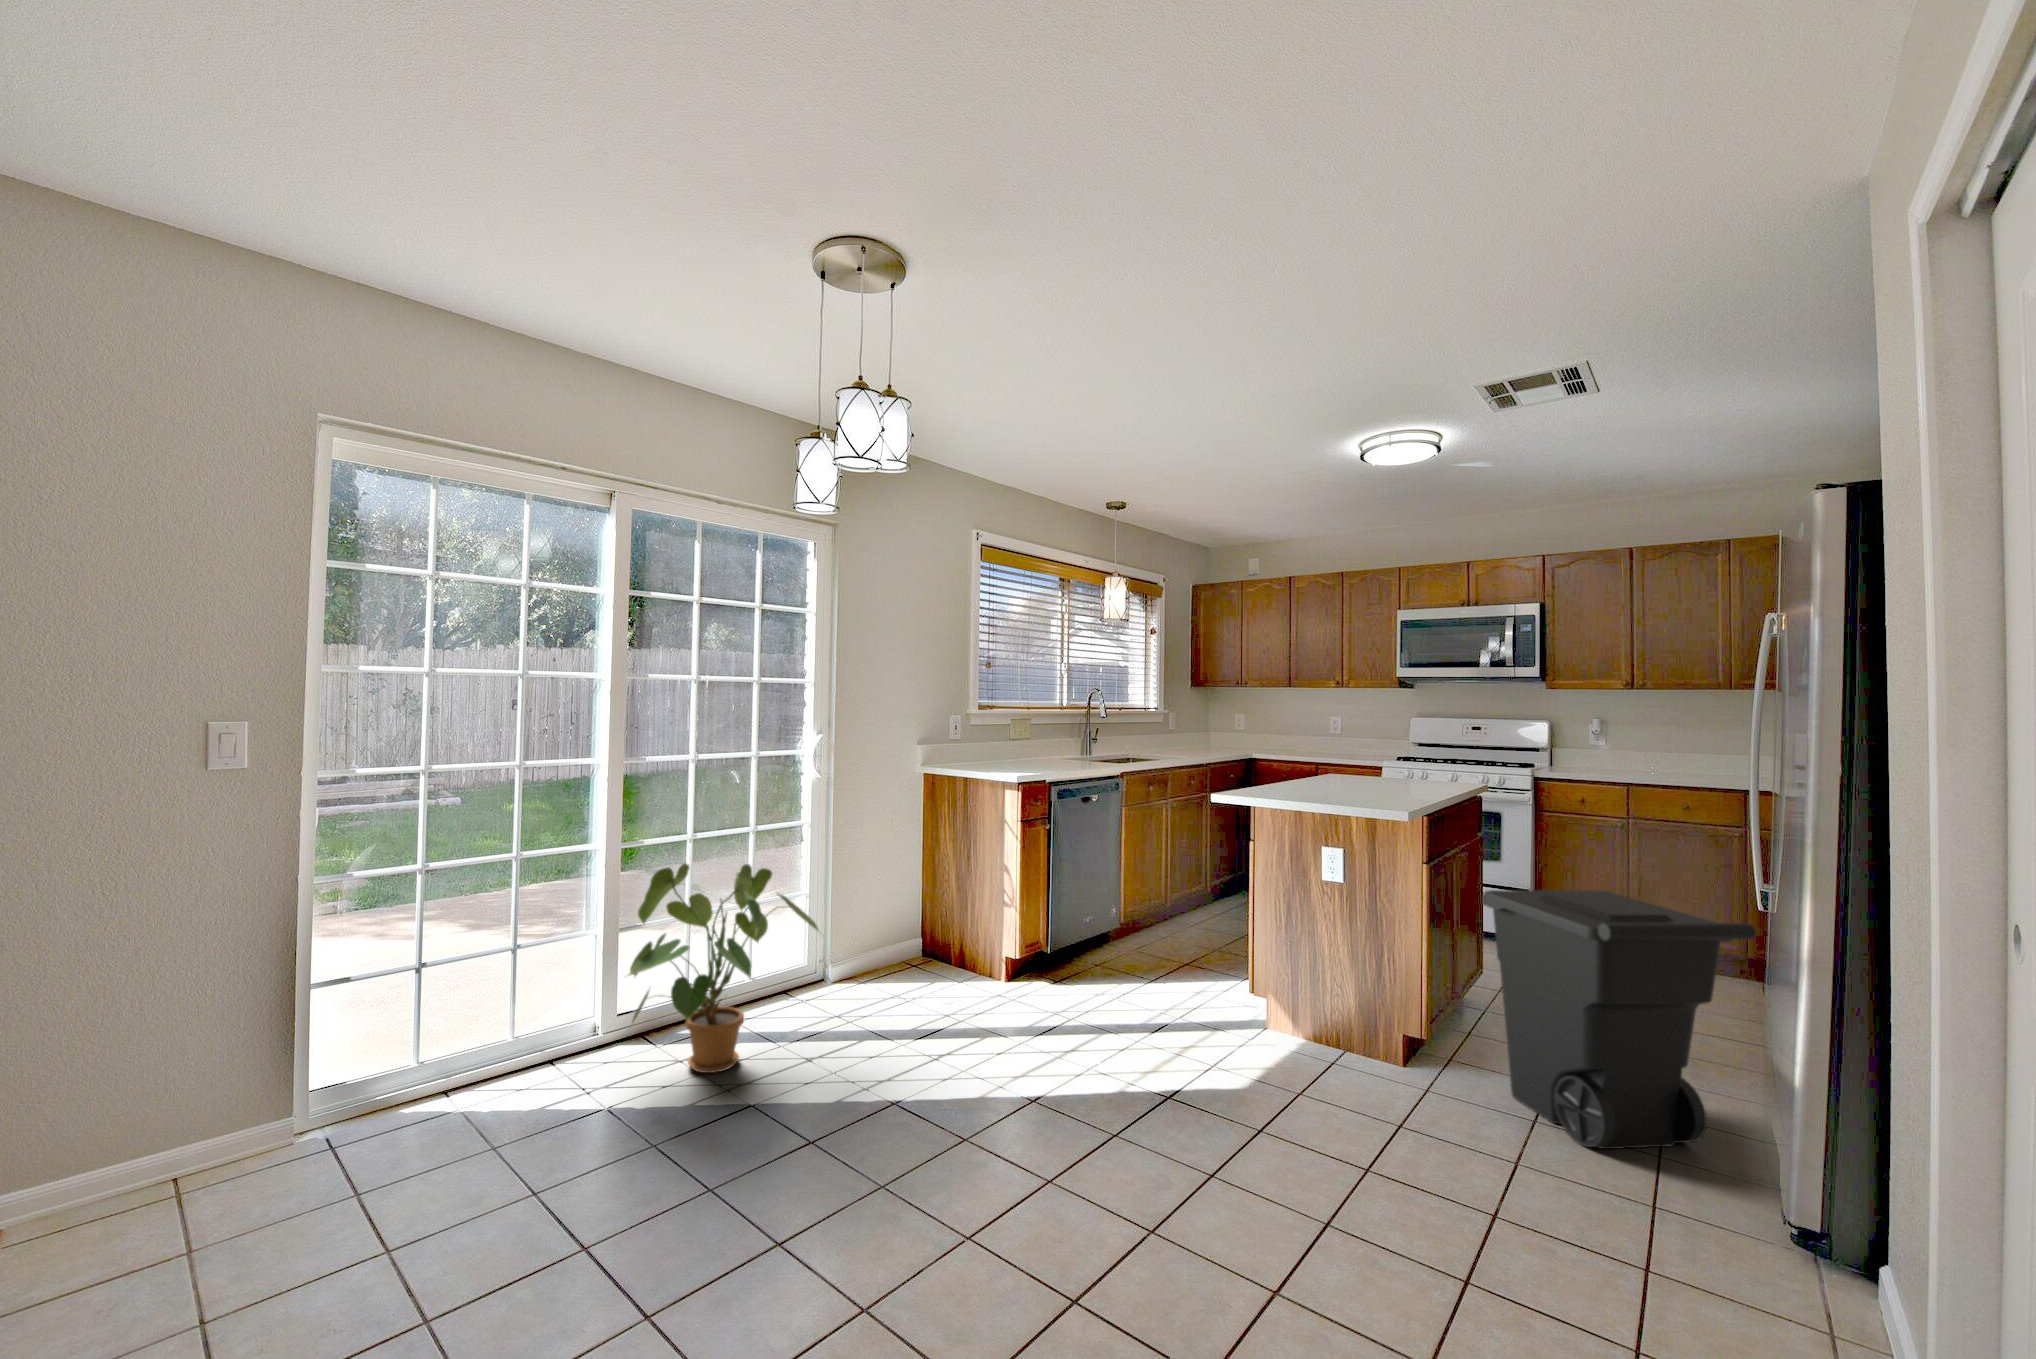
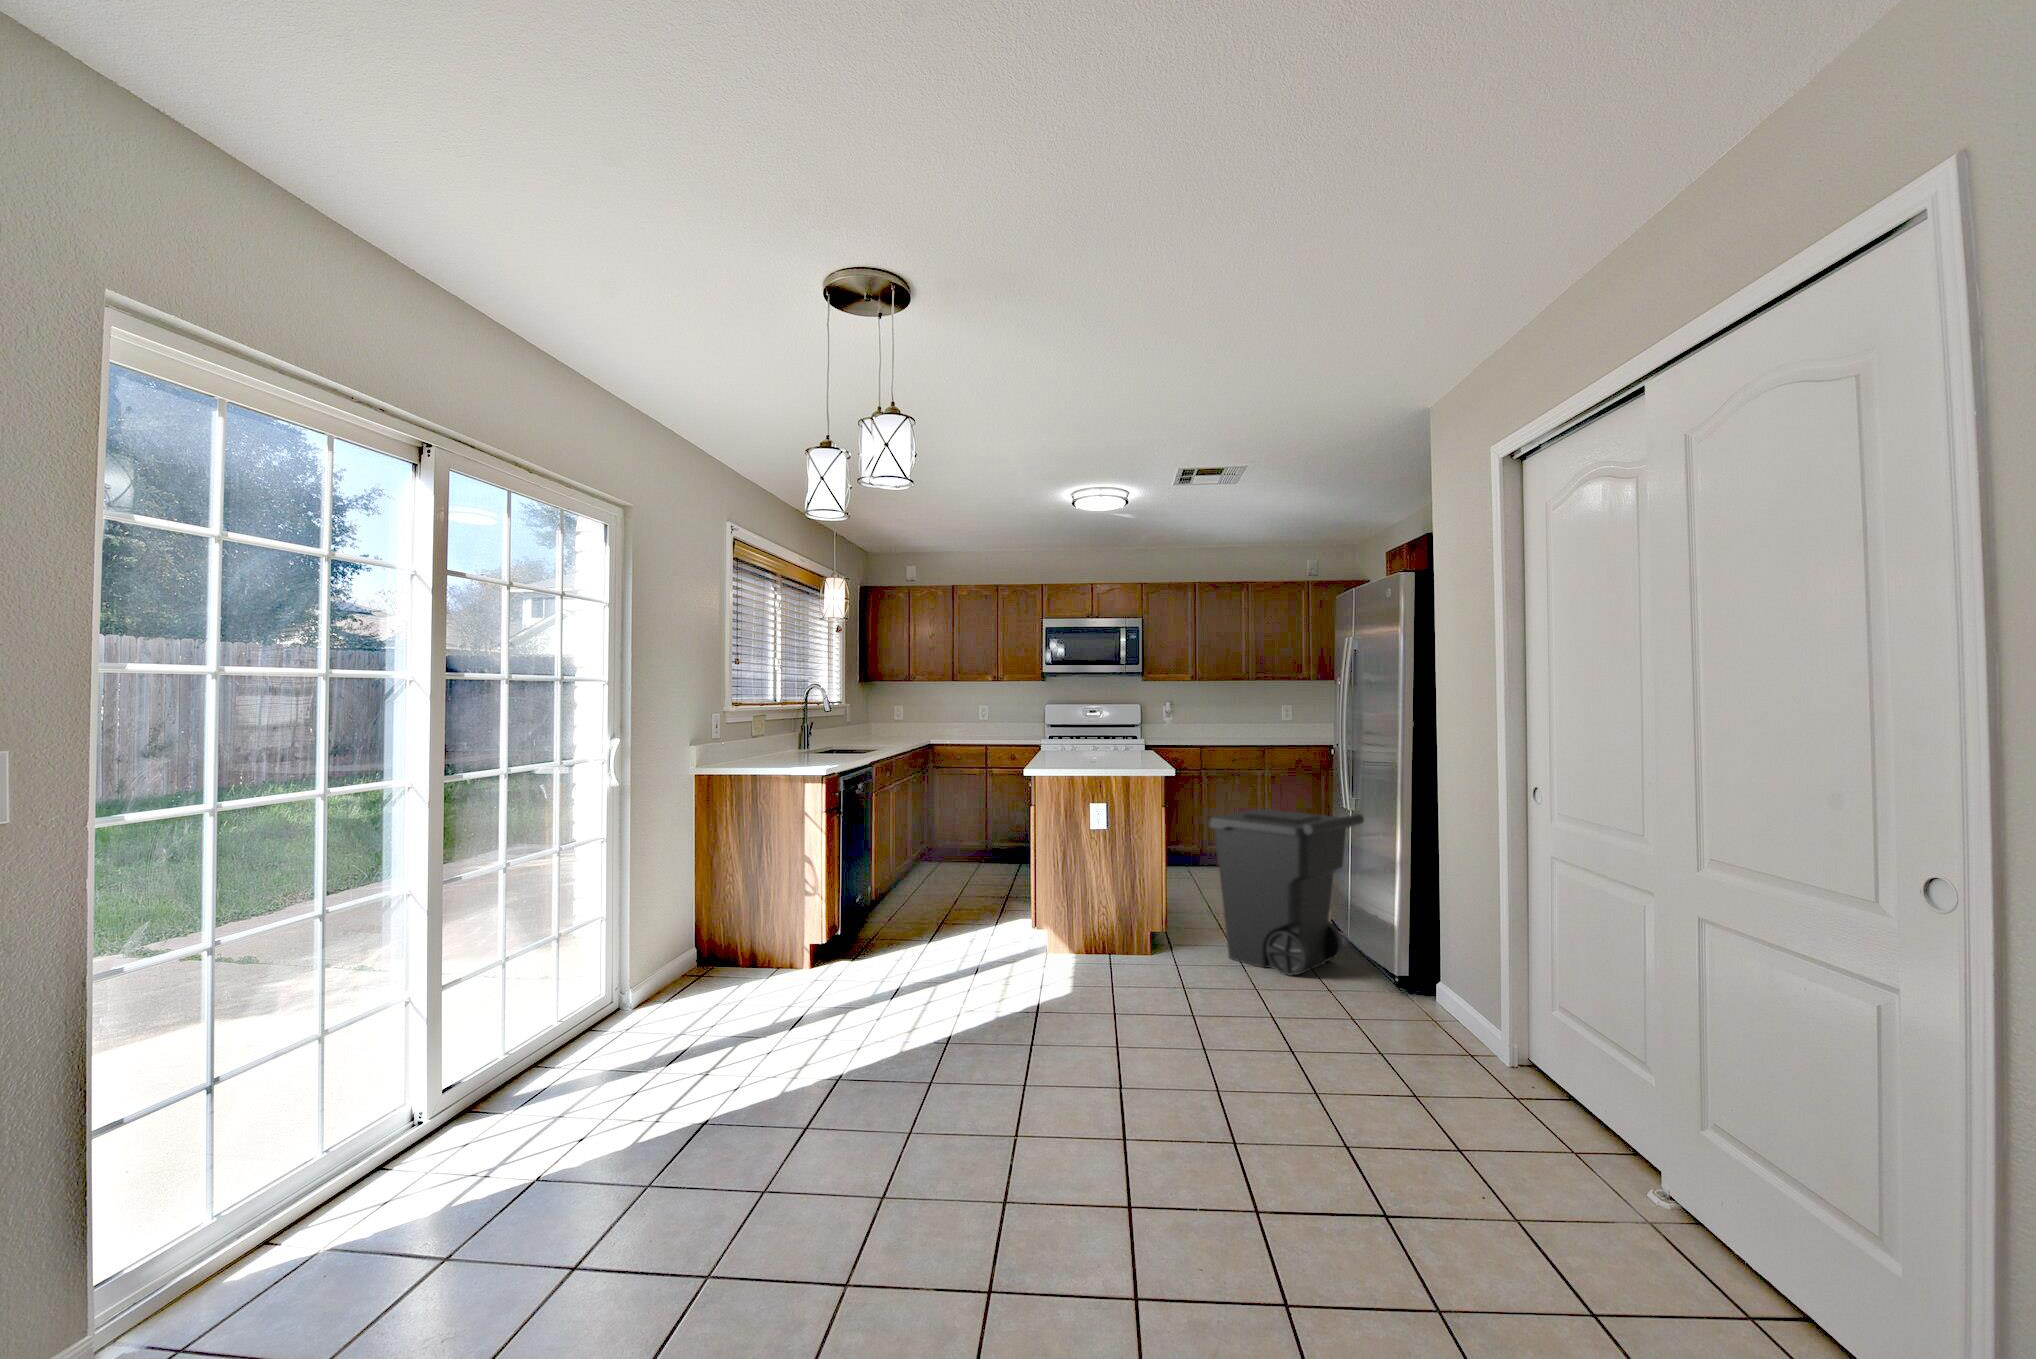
house plant: present [629,864,819,1073] -> none [463,887,691,1122]

